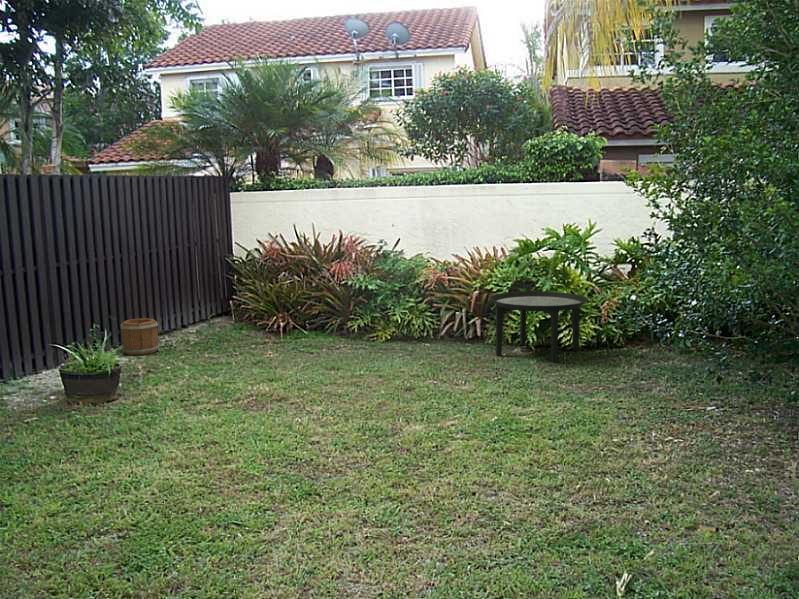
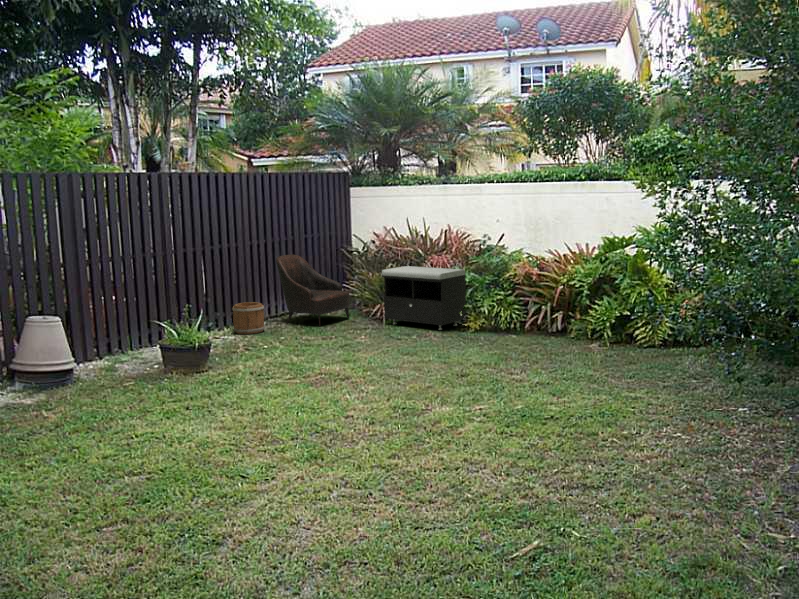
armchair: none [164,264,247,343] -> present [276,254,350,326]
storage bench: none [286,274,377,341] -> present [382,266,466,330]
round table: present [490,291,588,363] -> none [561,288,661,358]

